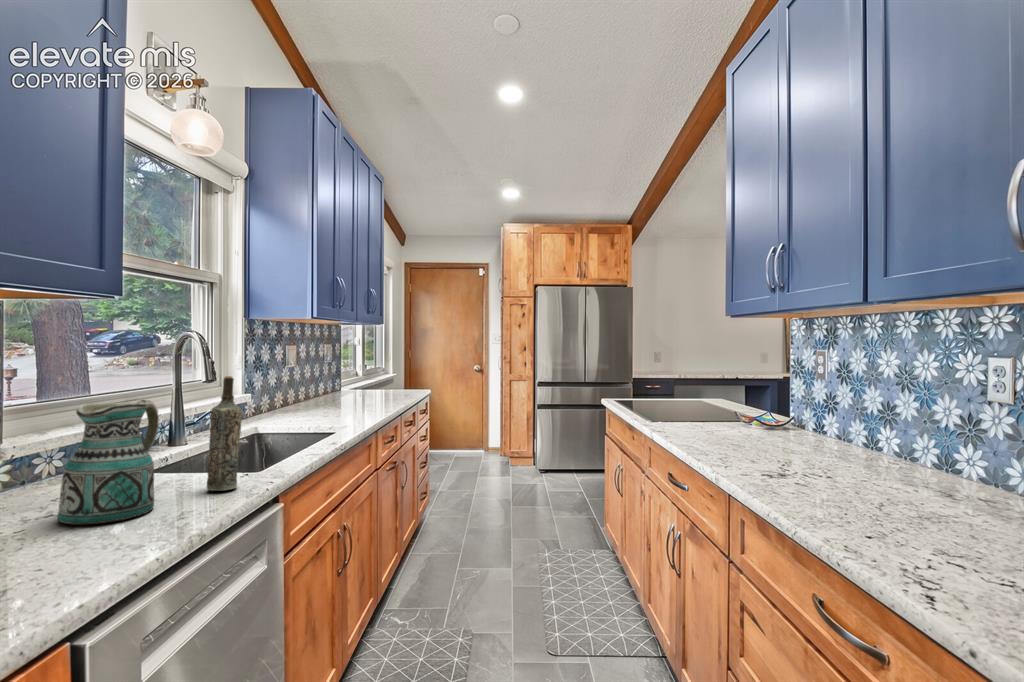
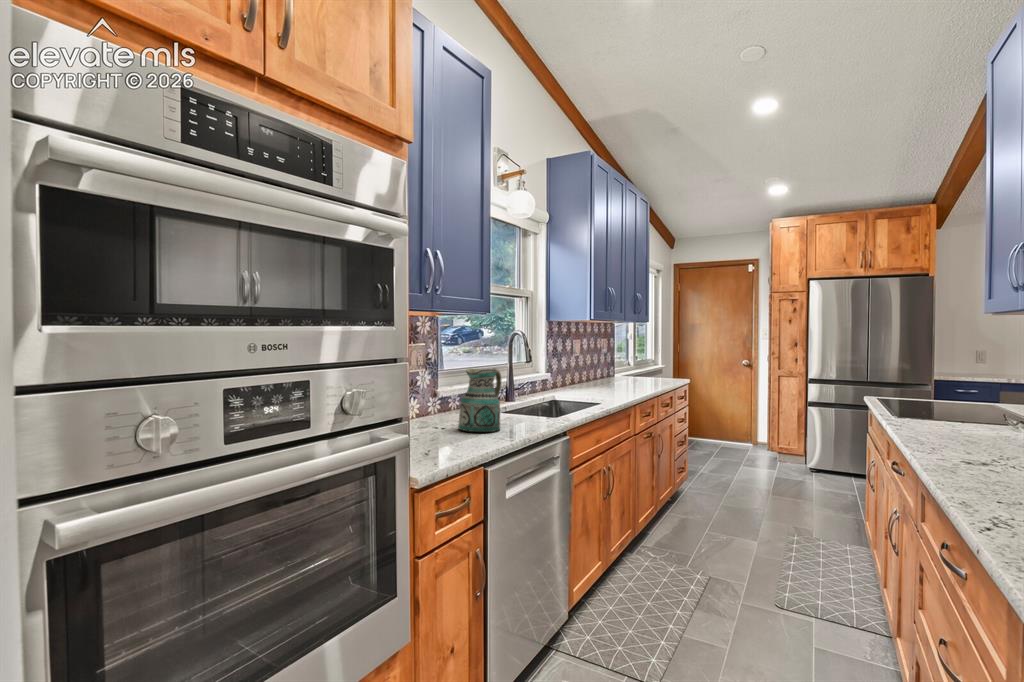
bottle: present [206,376,242,491] -> none [526,356,545,426]

